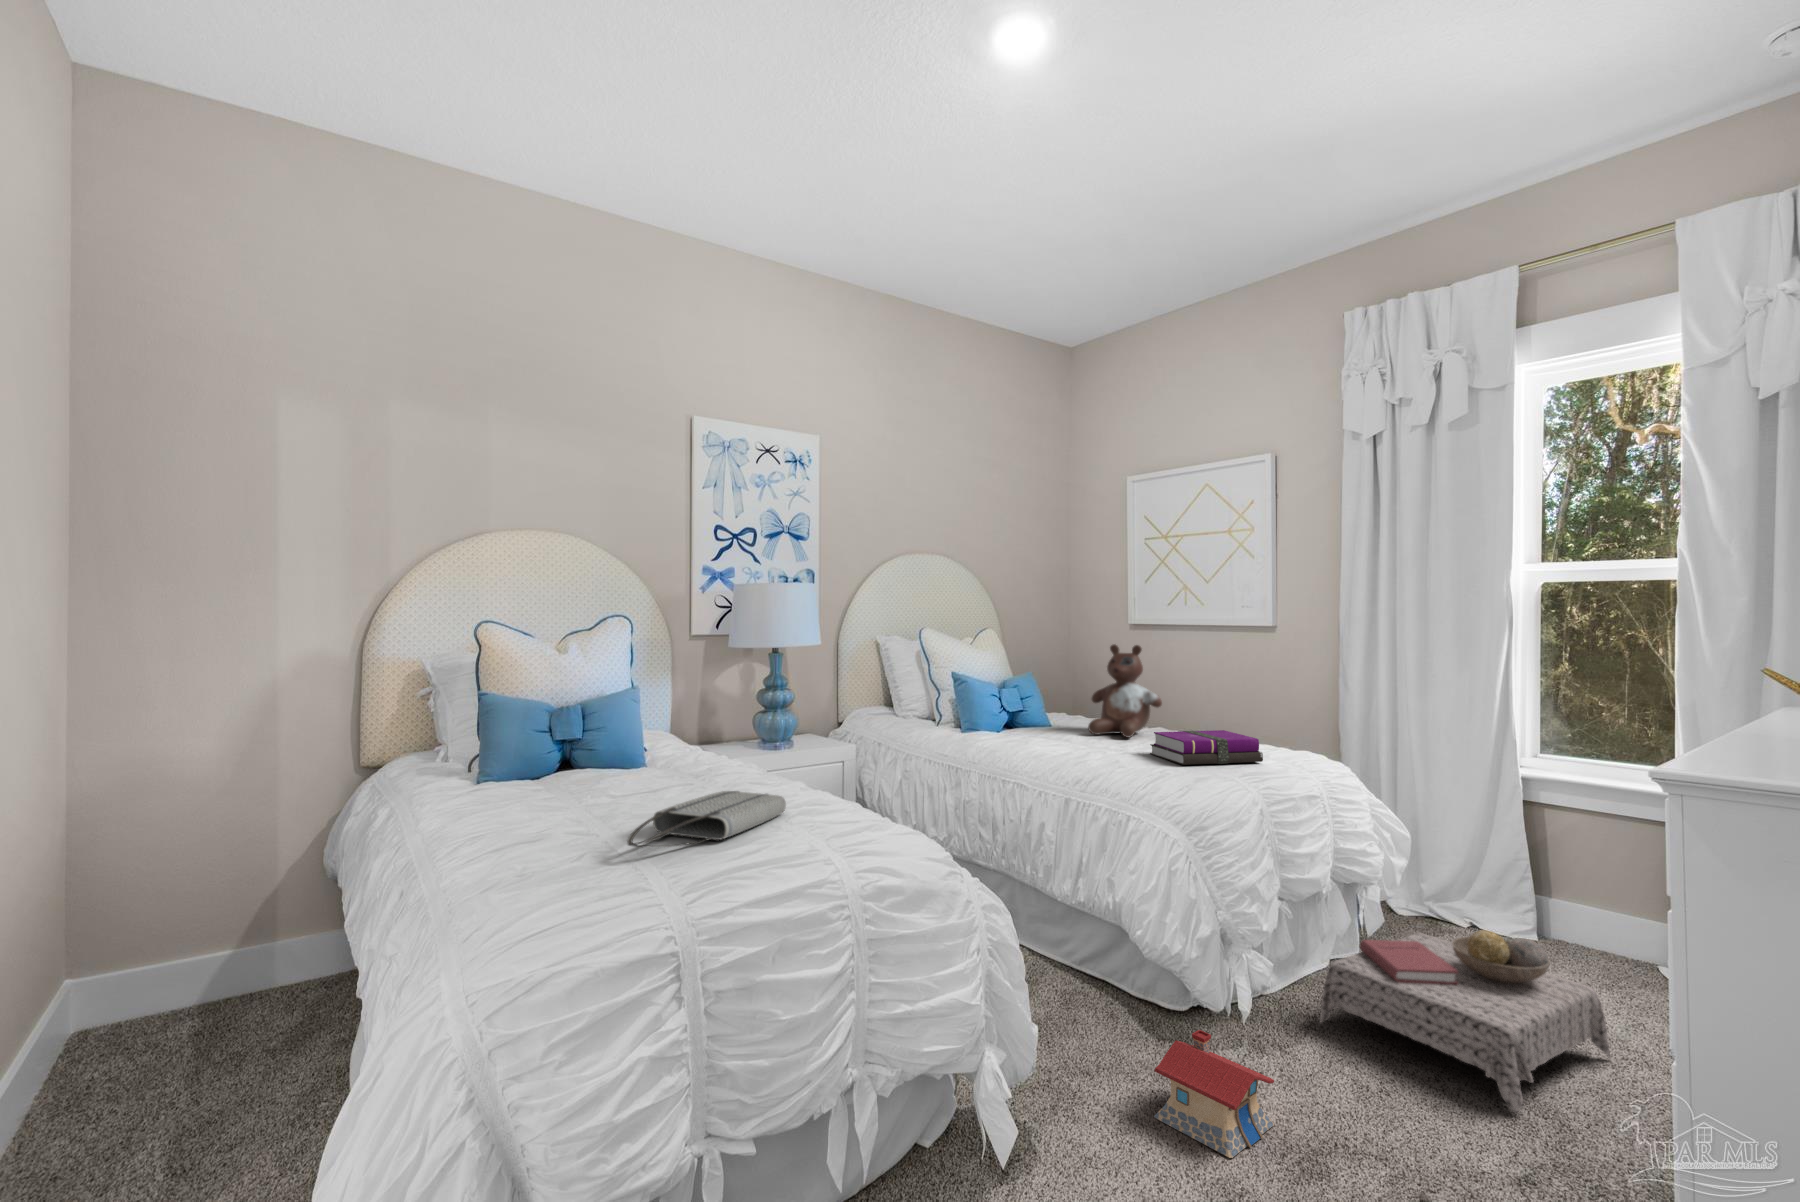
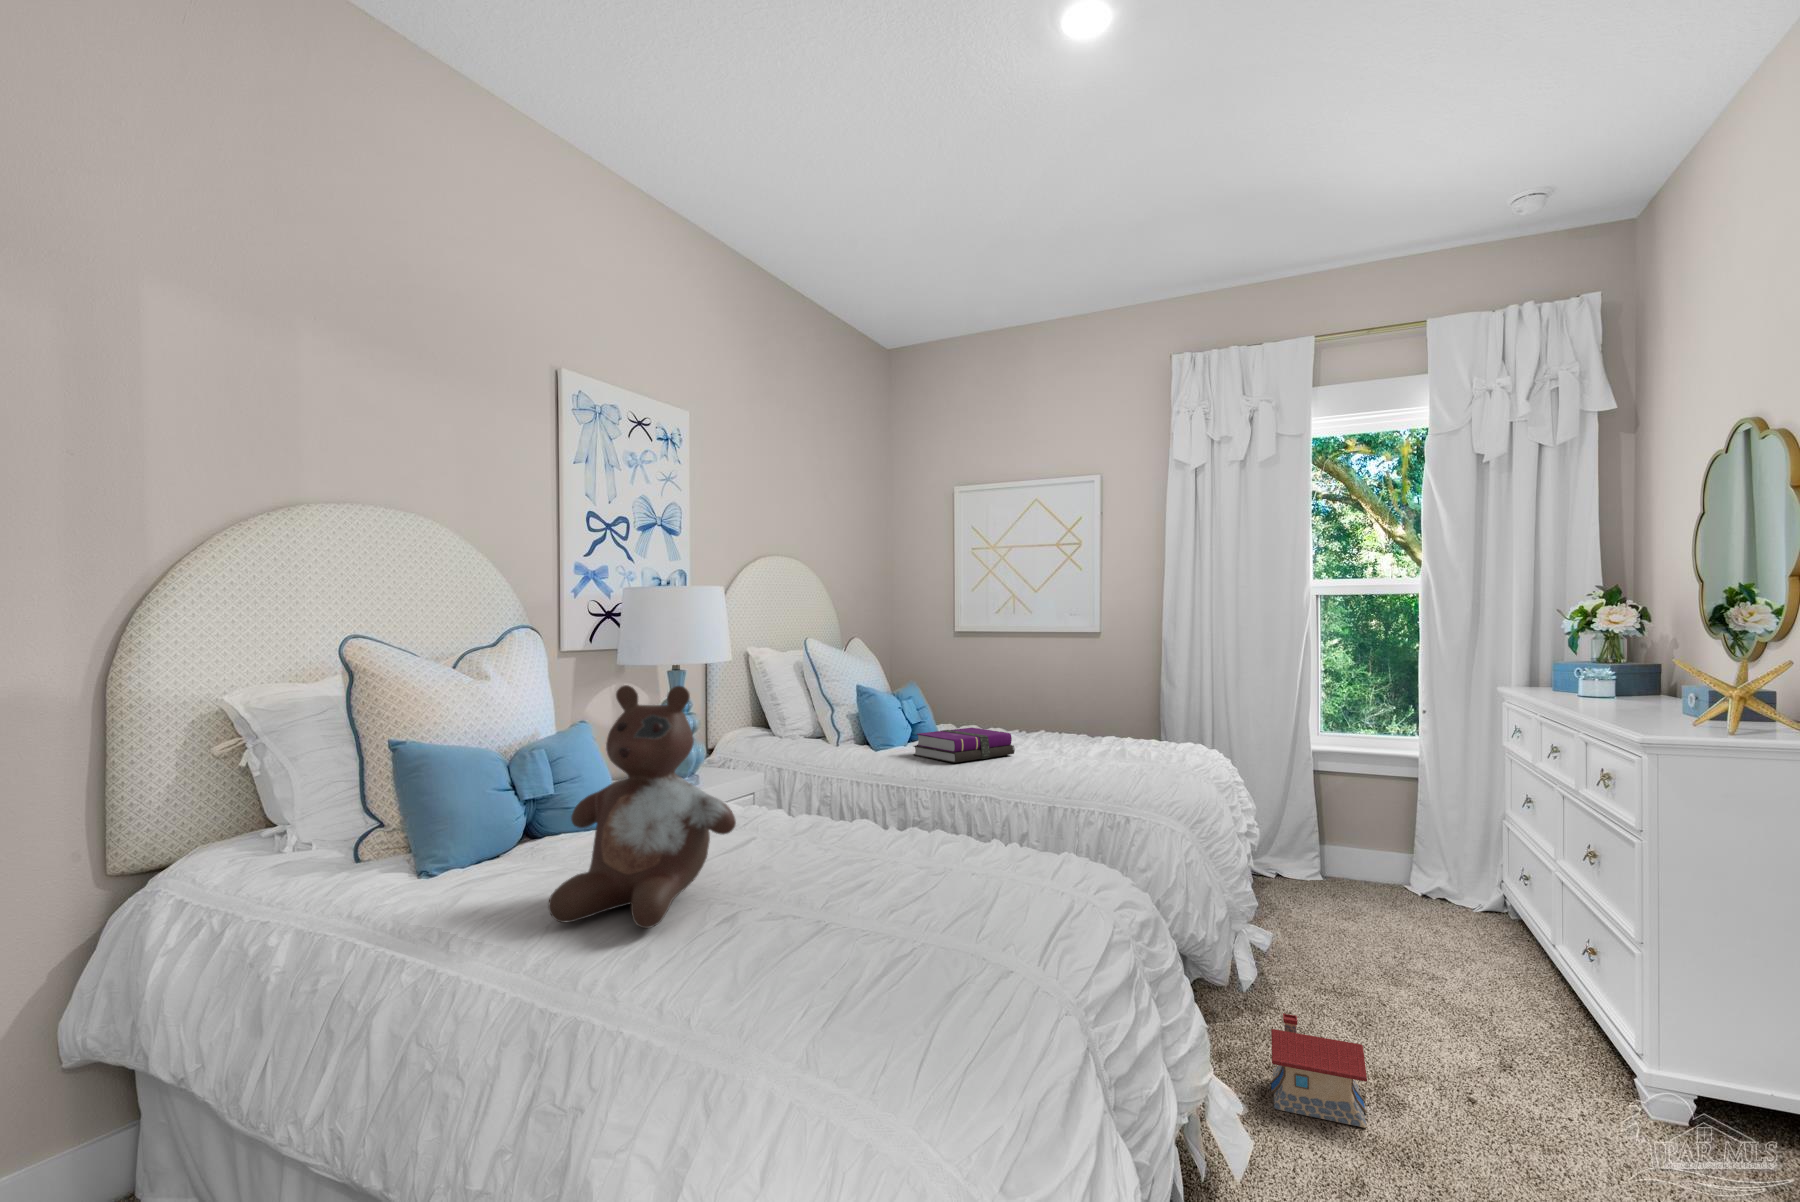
stuffed bear: present [1088,644,1162,737] -> present [548,685,736,928]
notebook: present [1150,730,1263,765] -> present [914,728,1015,763]
tote bag: present [627,791,786,847] -> none [859,840,979,932]
ottoman: present [1320,930,1610,1112] -> none [1285,879,1481,1025]

